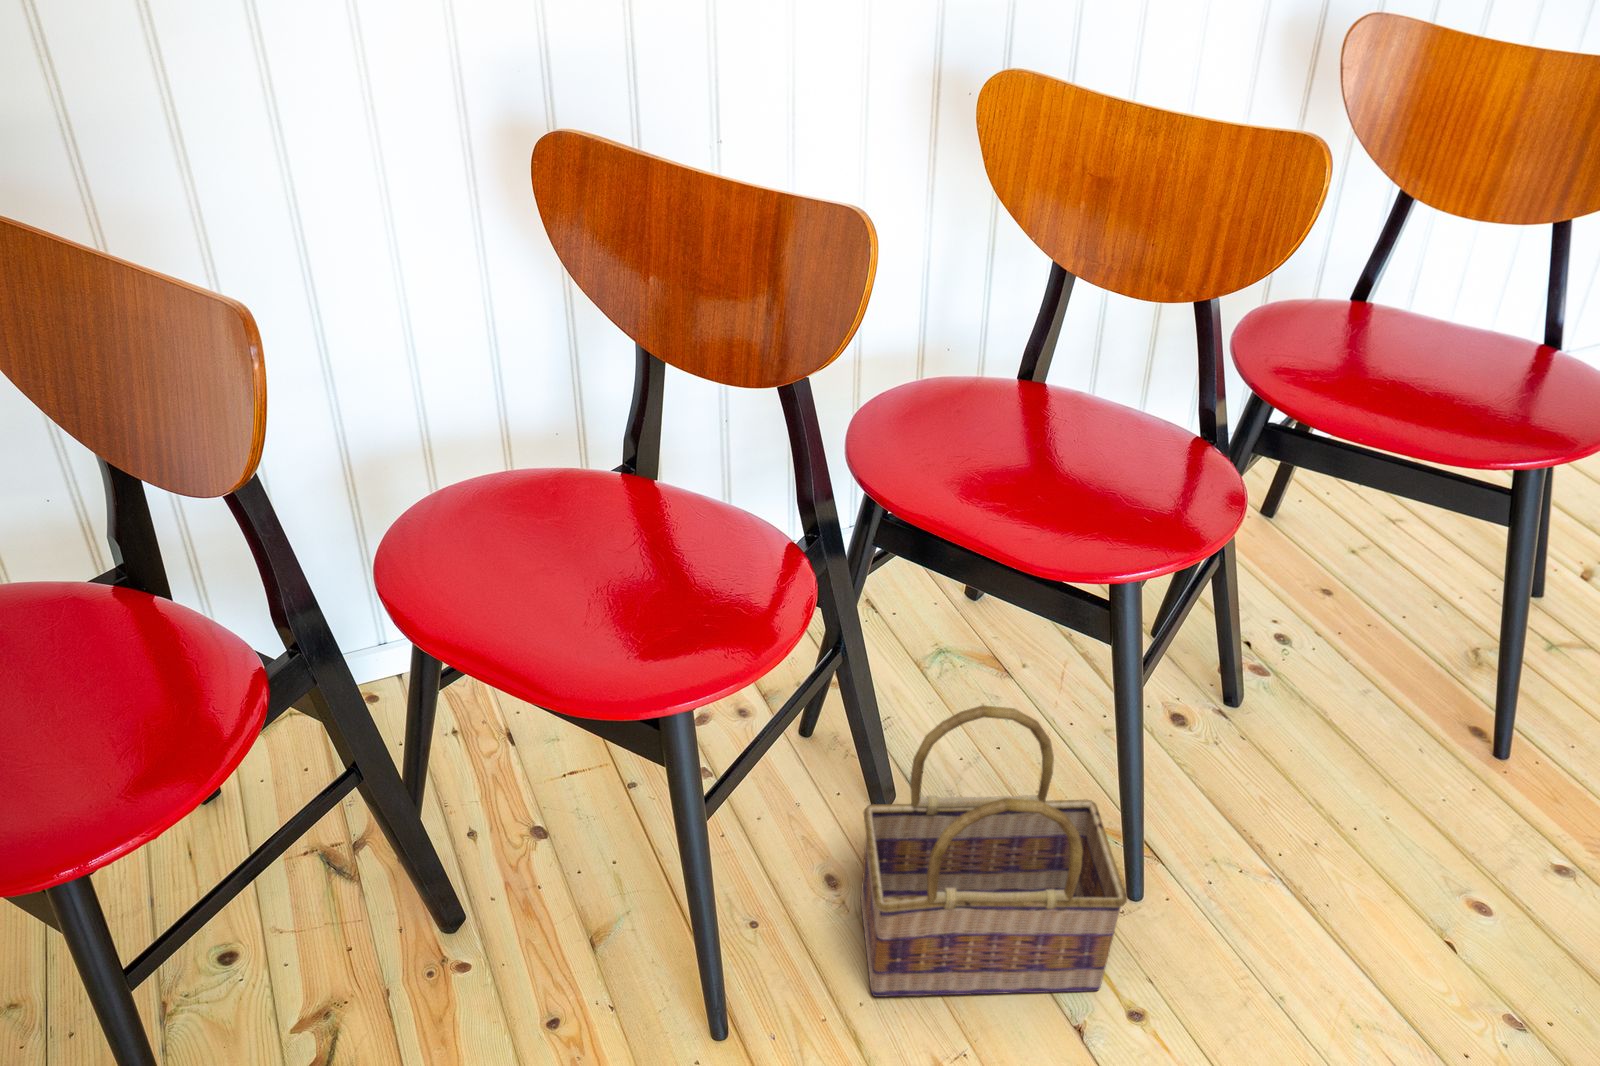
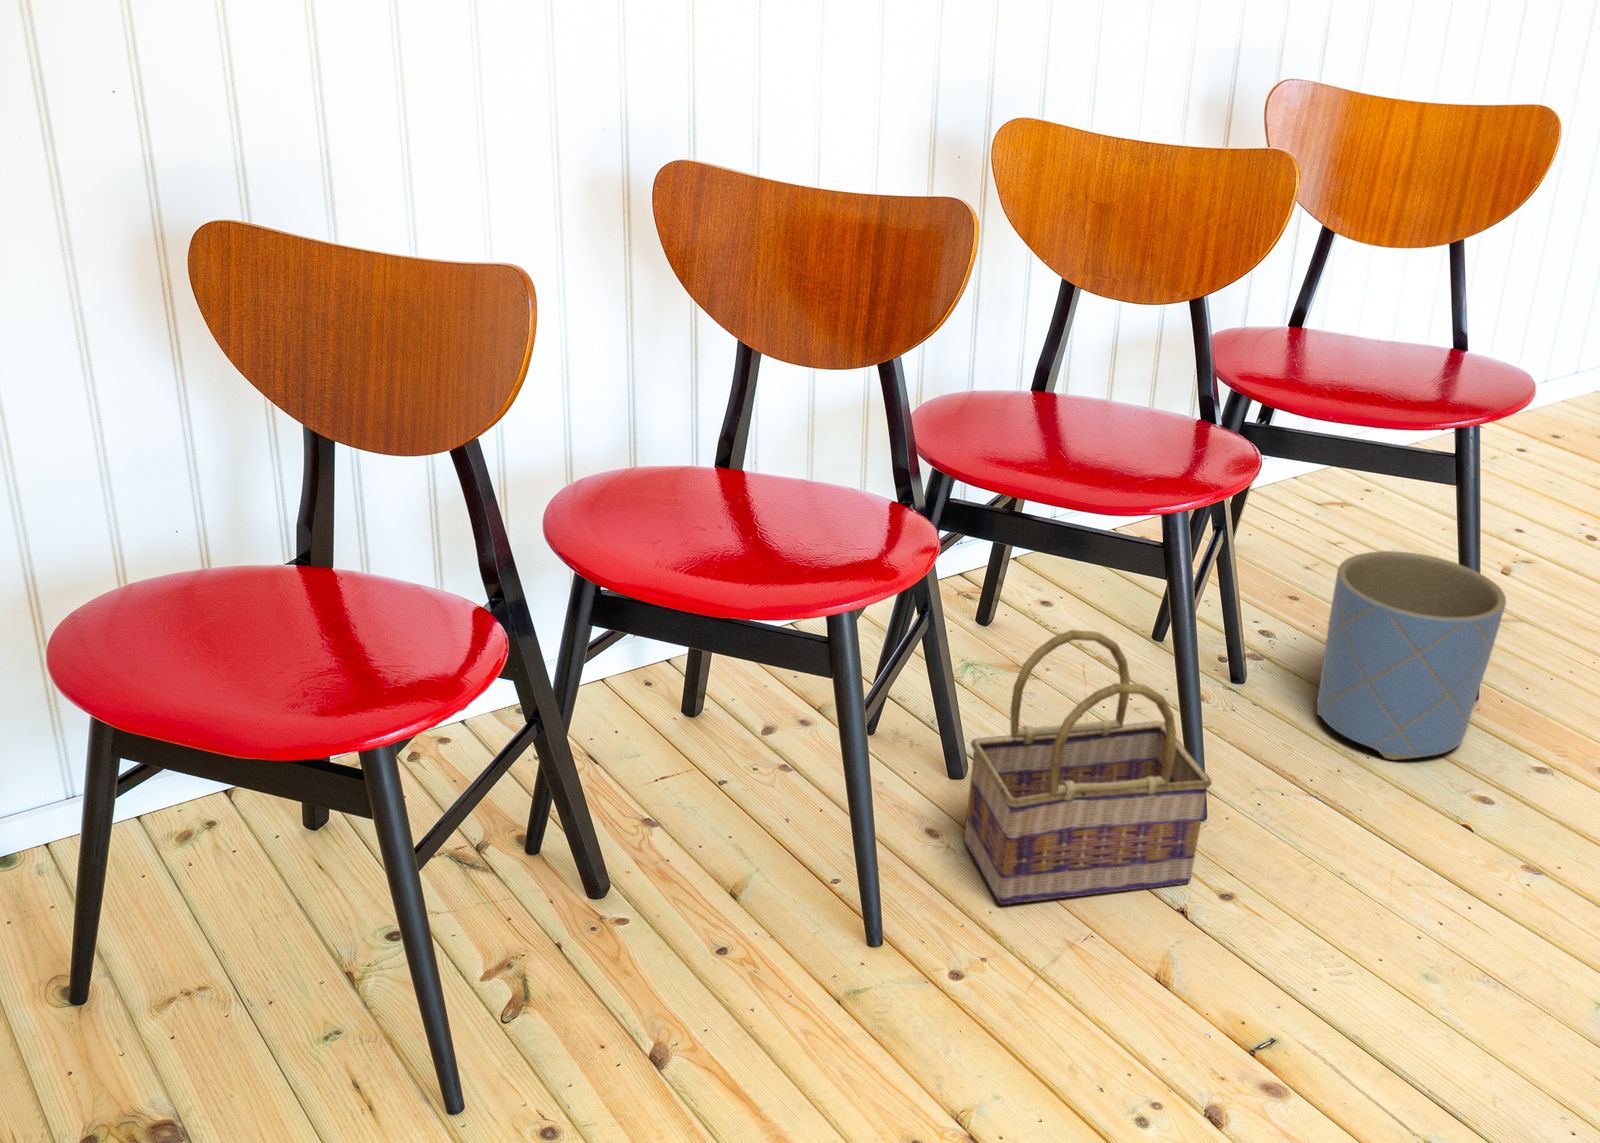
planter: none [1310,591,1548,838] -> present [1317,551,1506,760]

